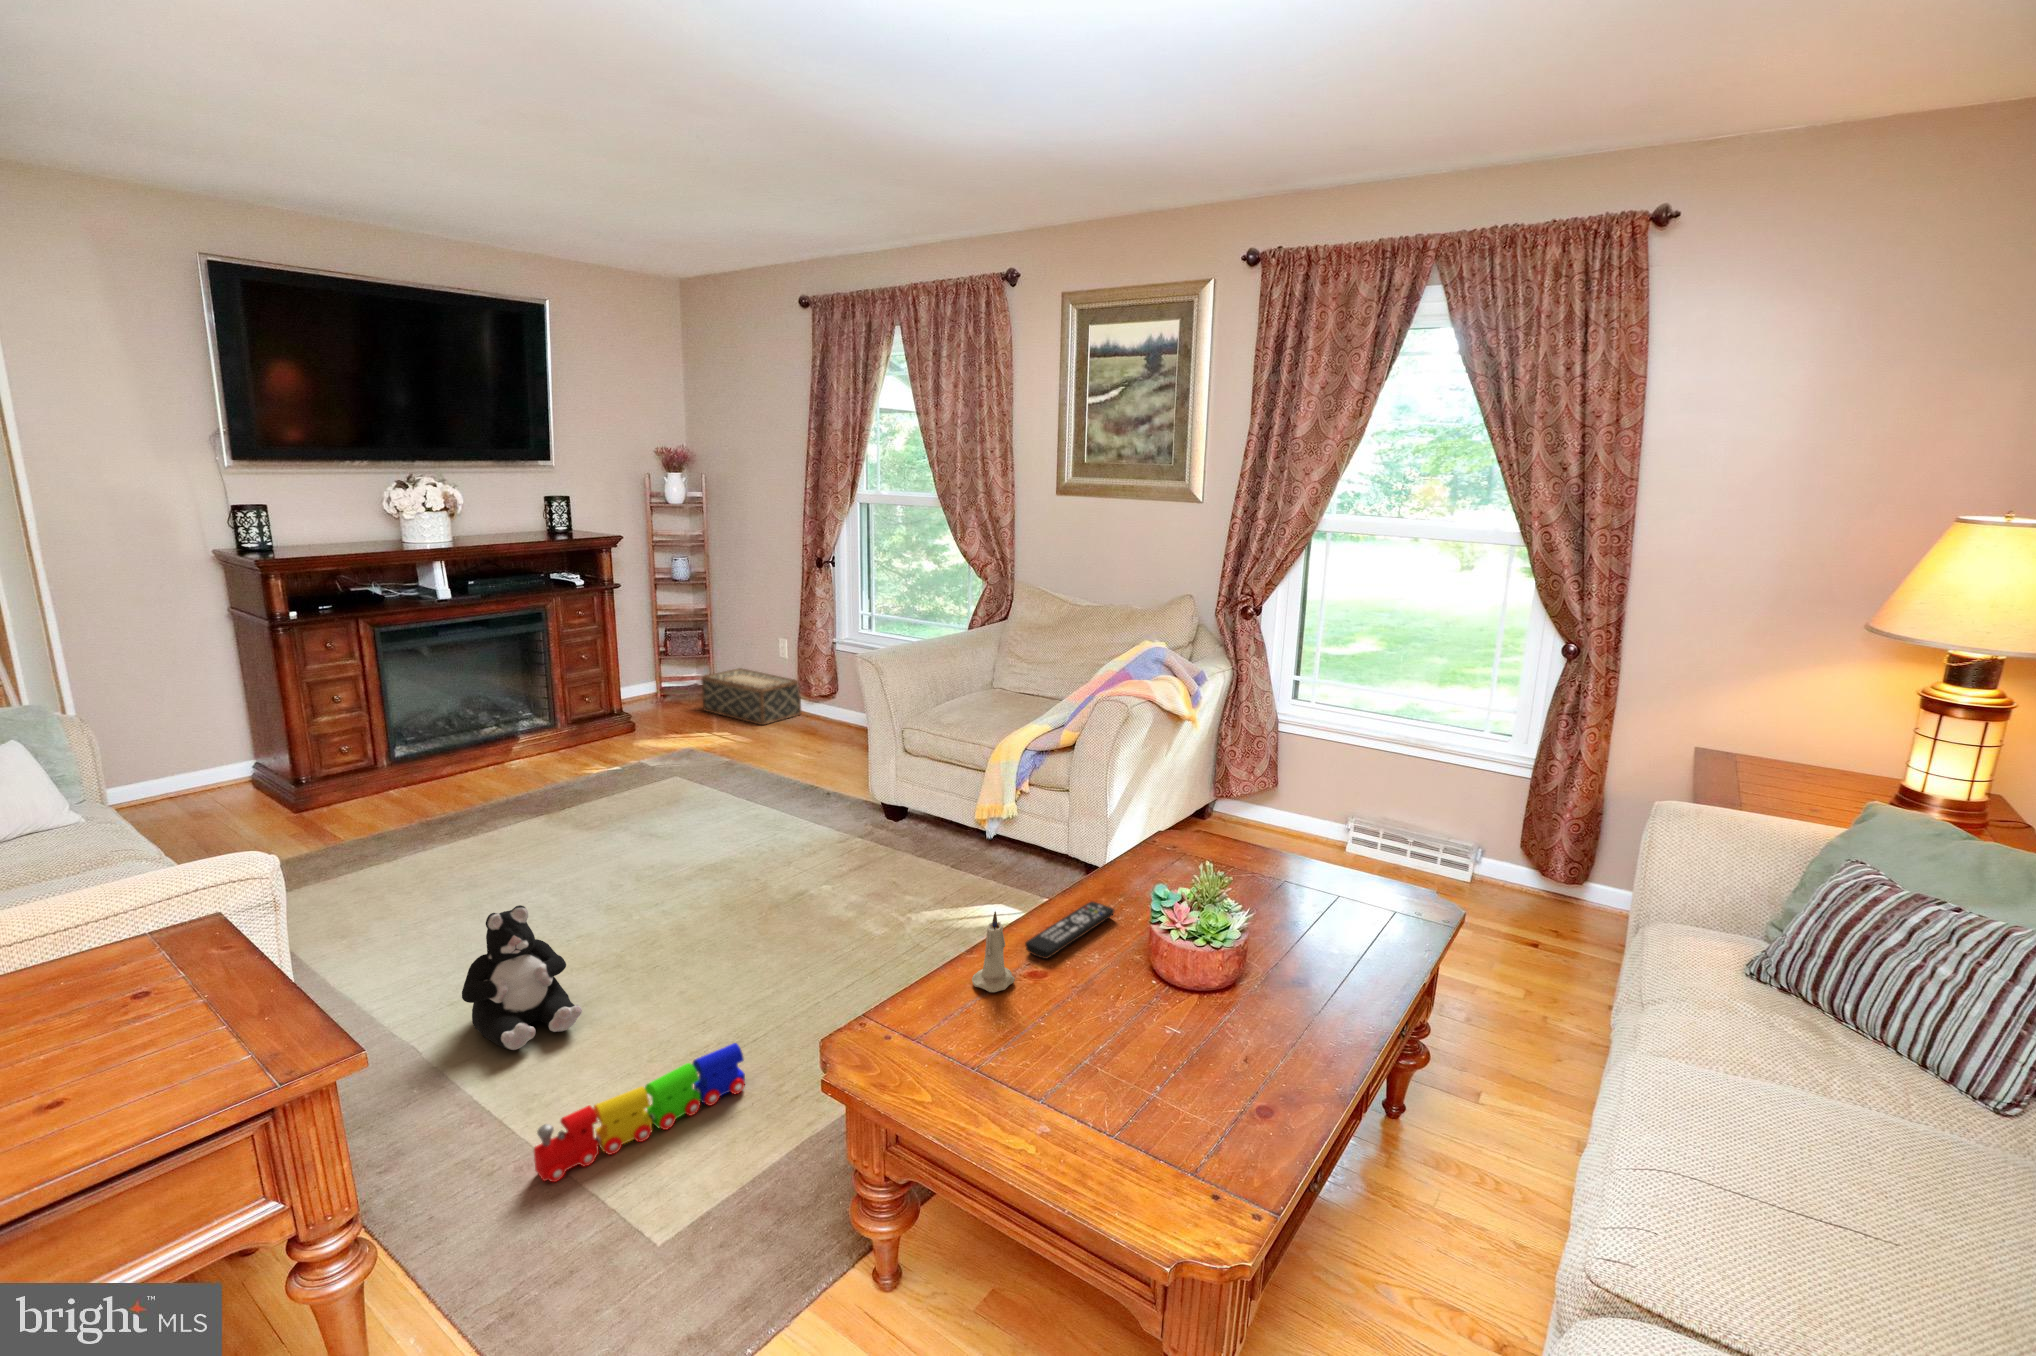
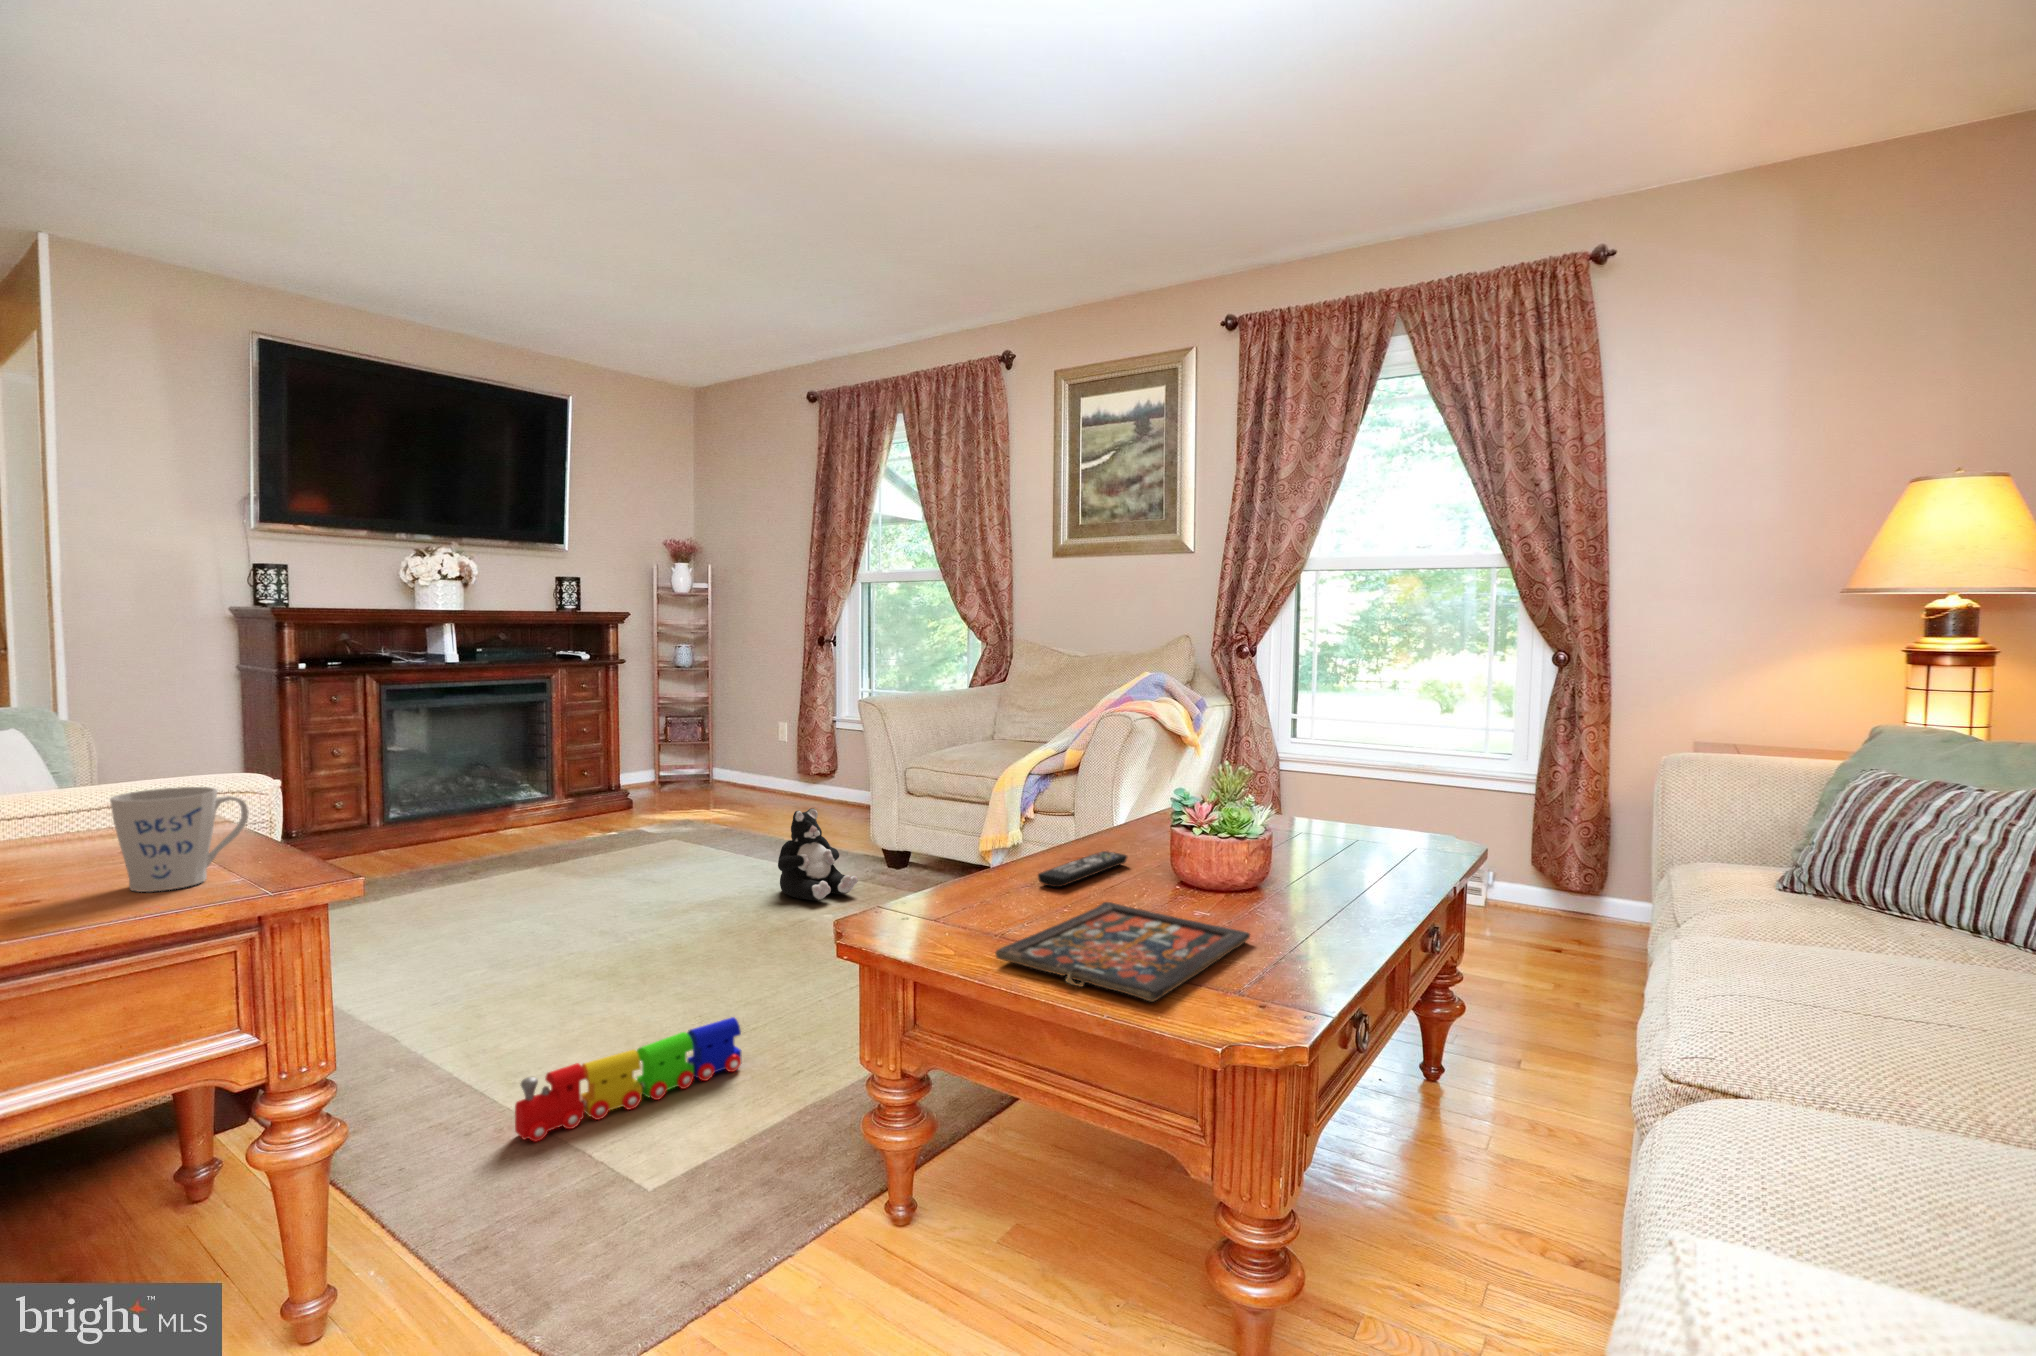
woven basket: present [702,668,801,725] -> none [698,756,798,806]
plush toy: present [462,905,582,1050] -> present [778,808,858,900]
candle: present [972,912,1015,992] -> none [984,822,1029,906]
mug: none [110,955,249,1071] -> present [110,787,249,892]
board game: none [978,994,1225,1164] -> present [995,902,1250,1002]

